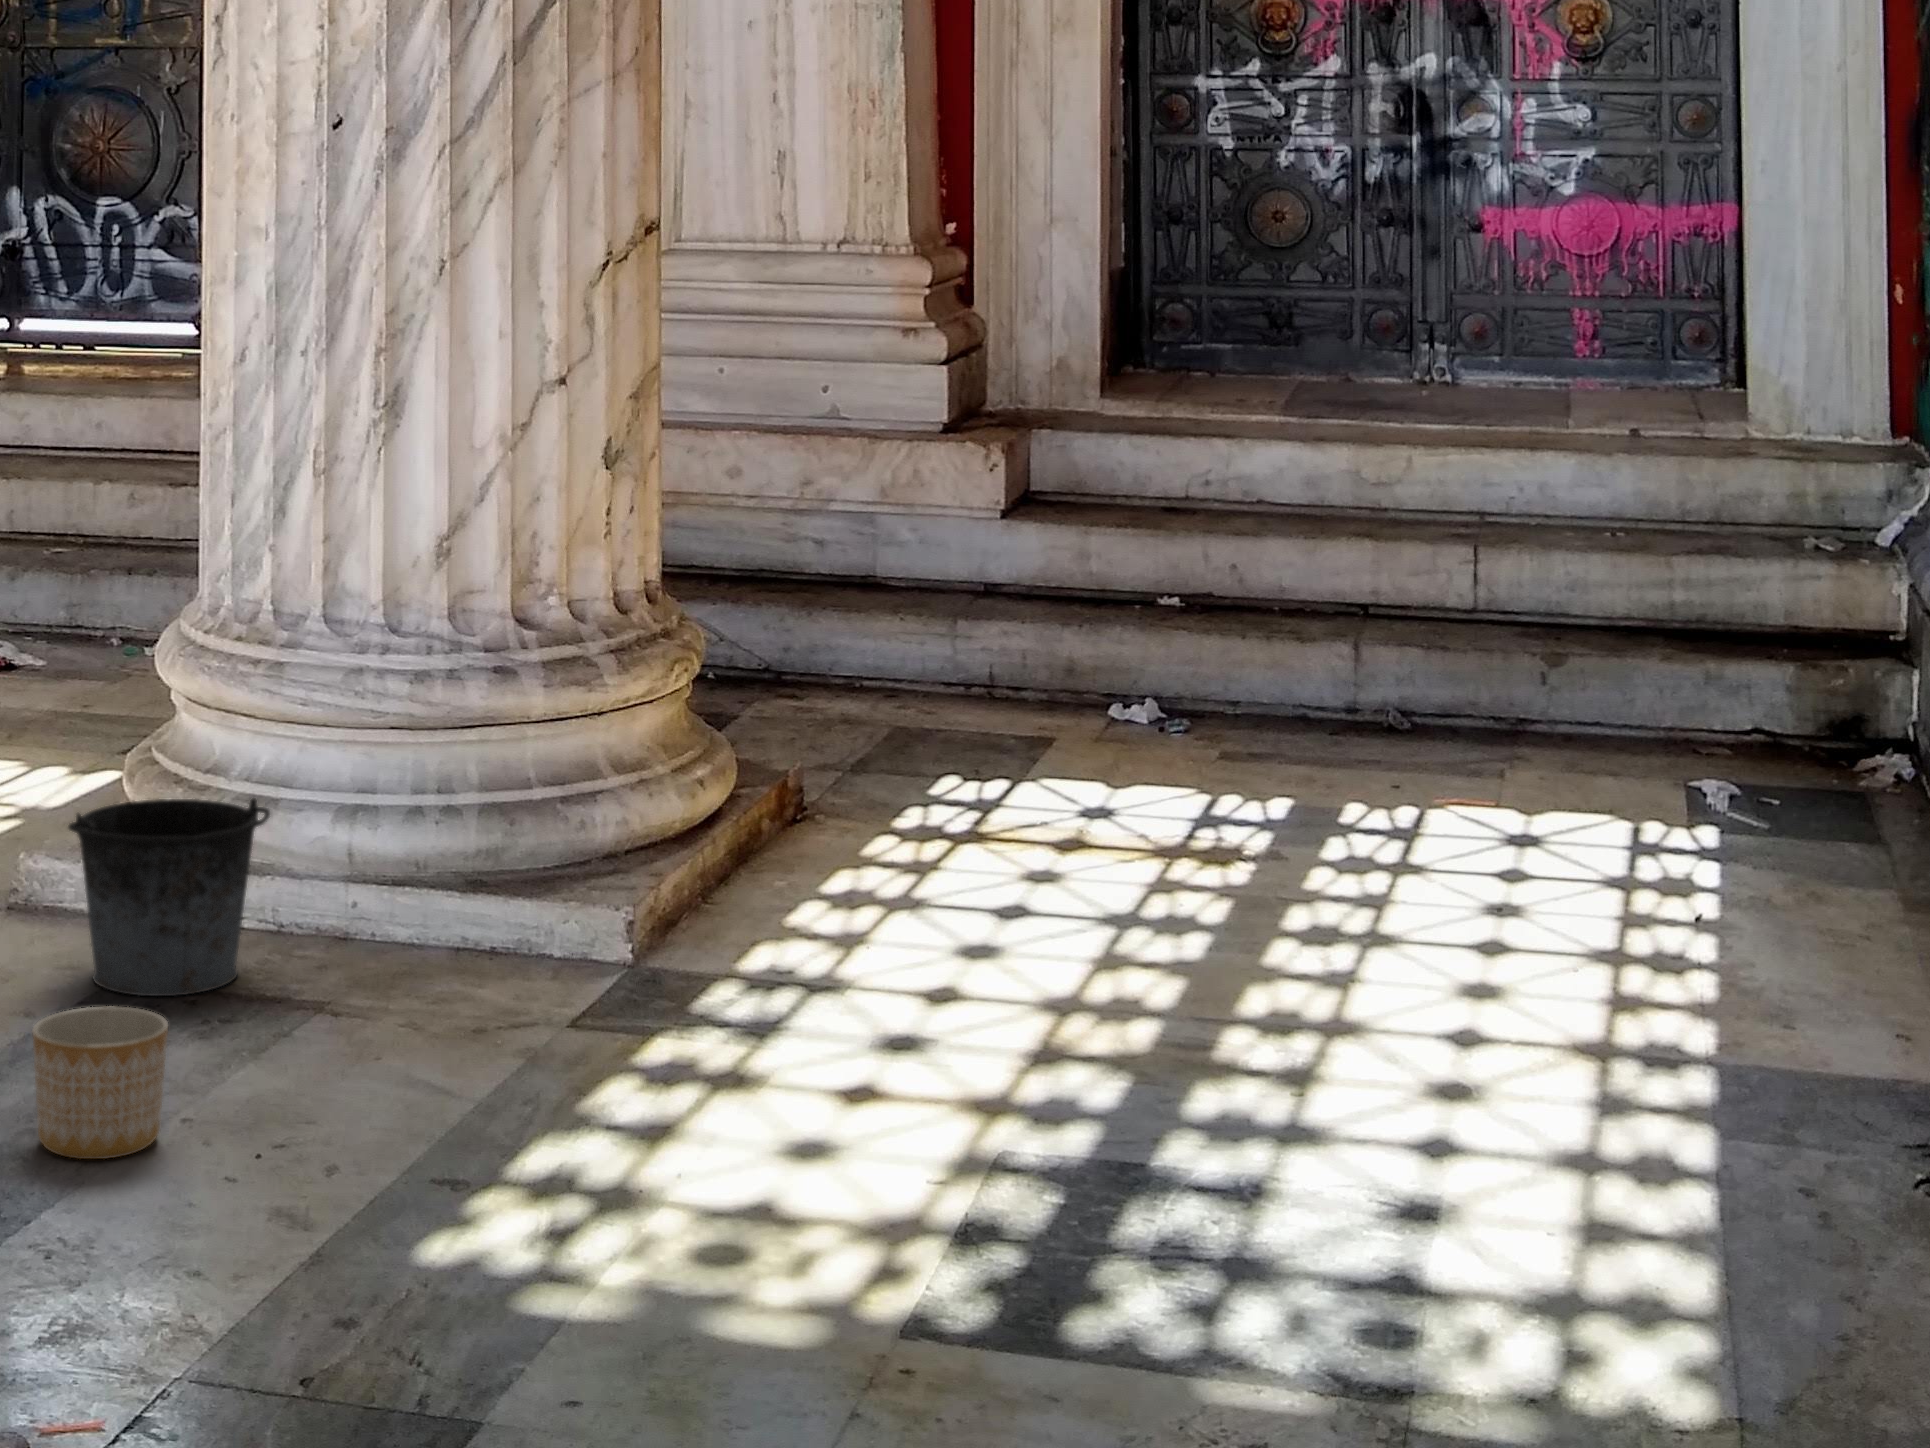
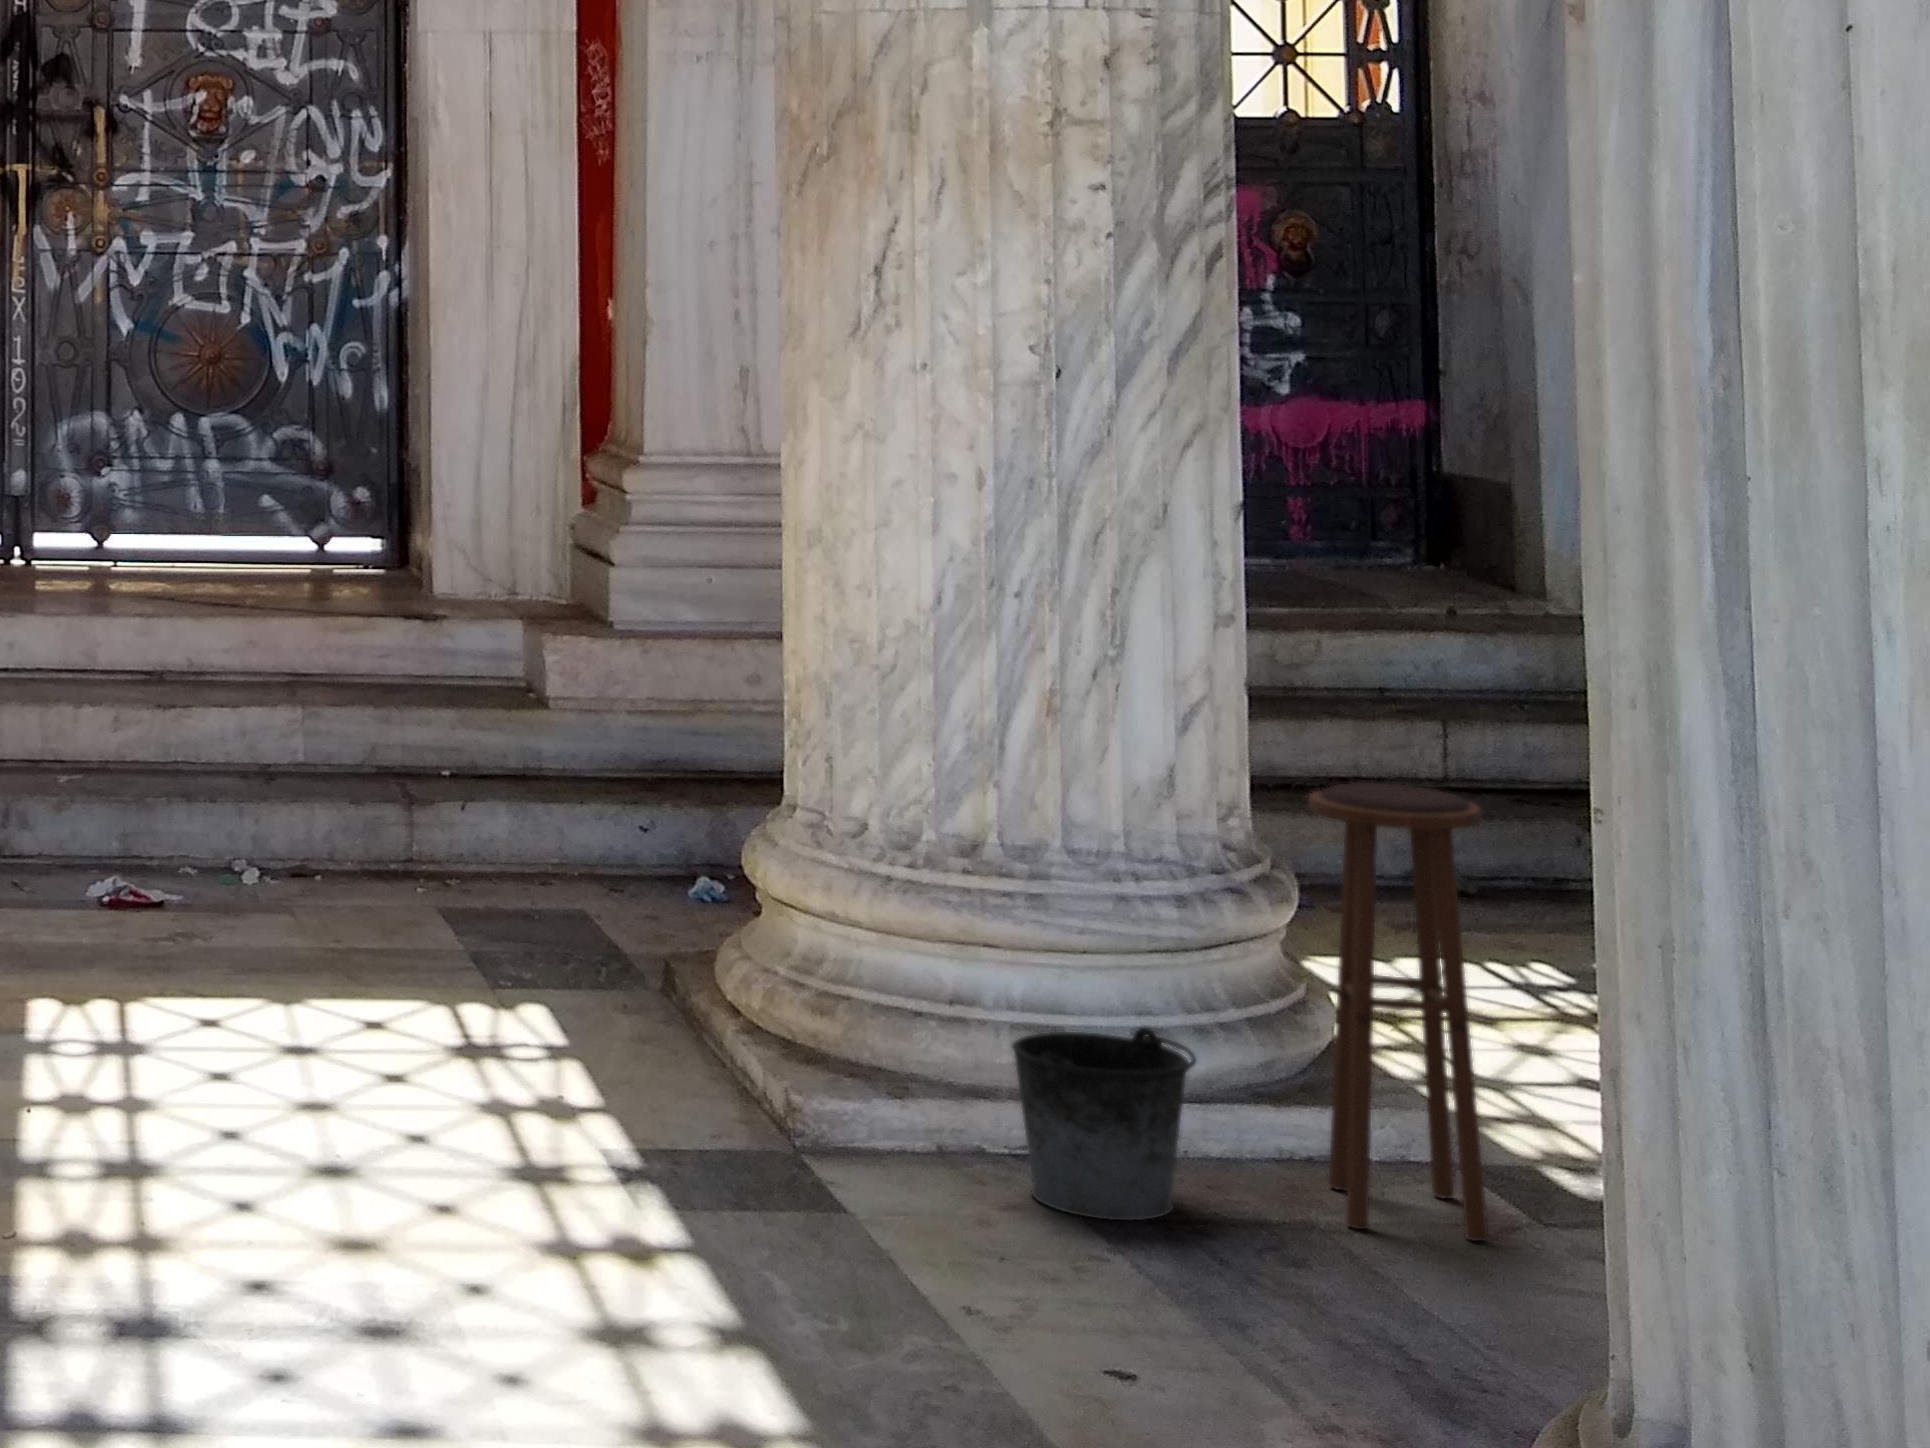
stool: none [353,542,550,1042] -> present [1309,783,1488,1241]
planter: present [33,1006,168,1159] -> none [1369,1230,1503,1372]

